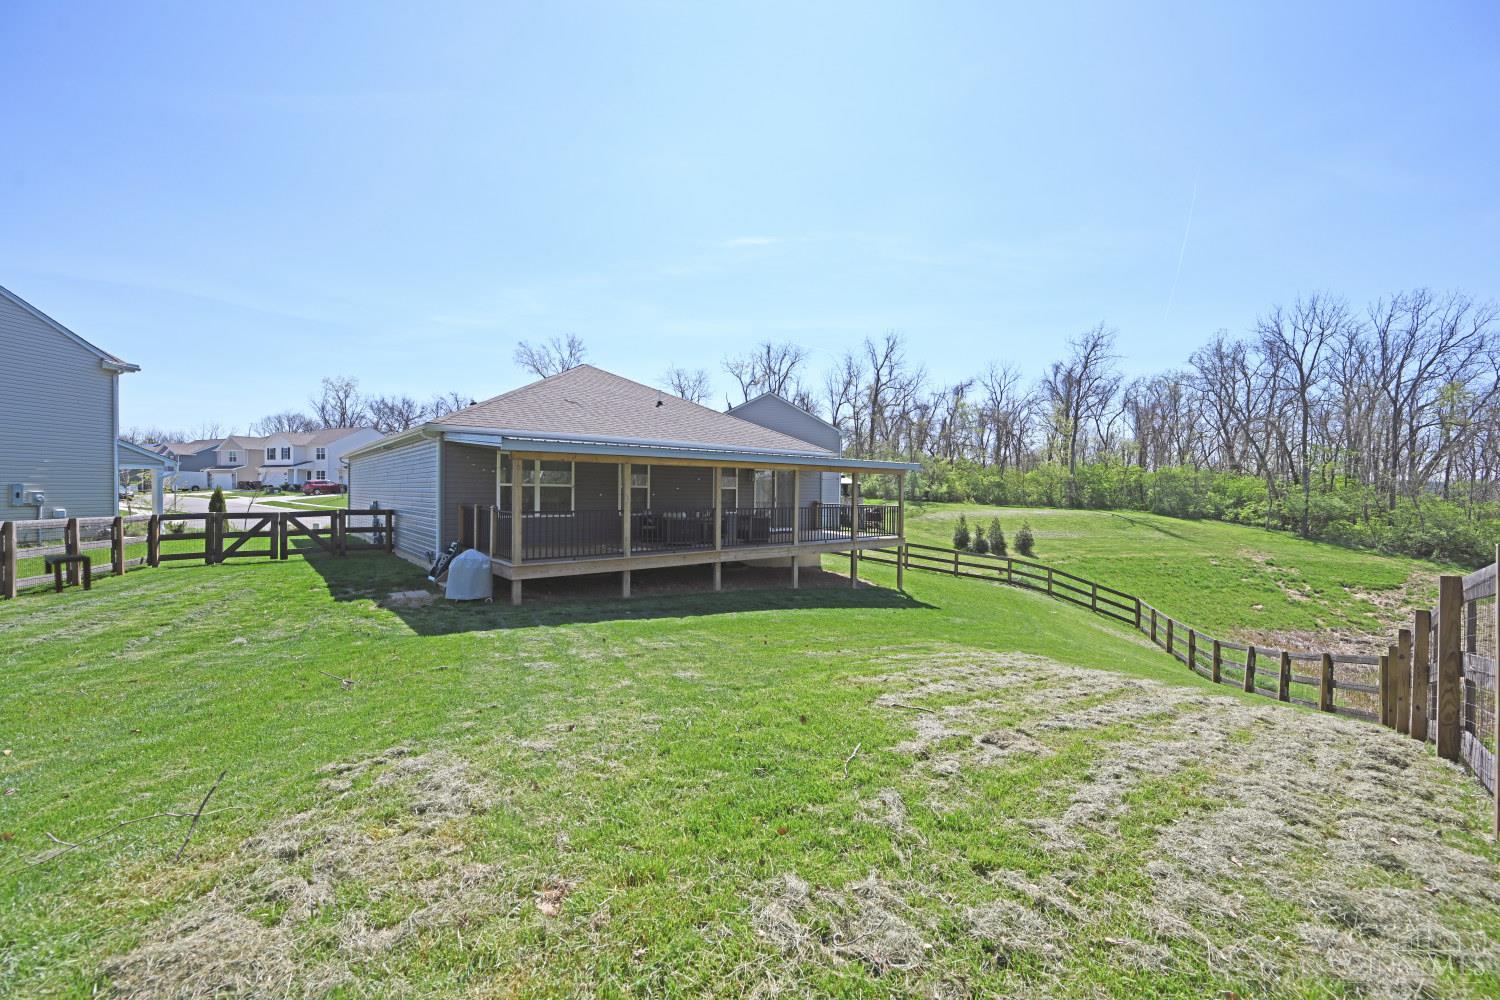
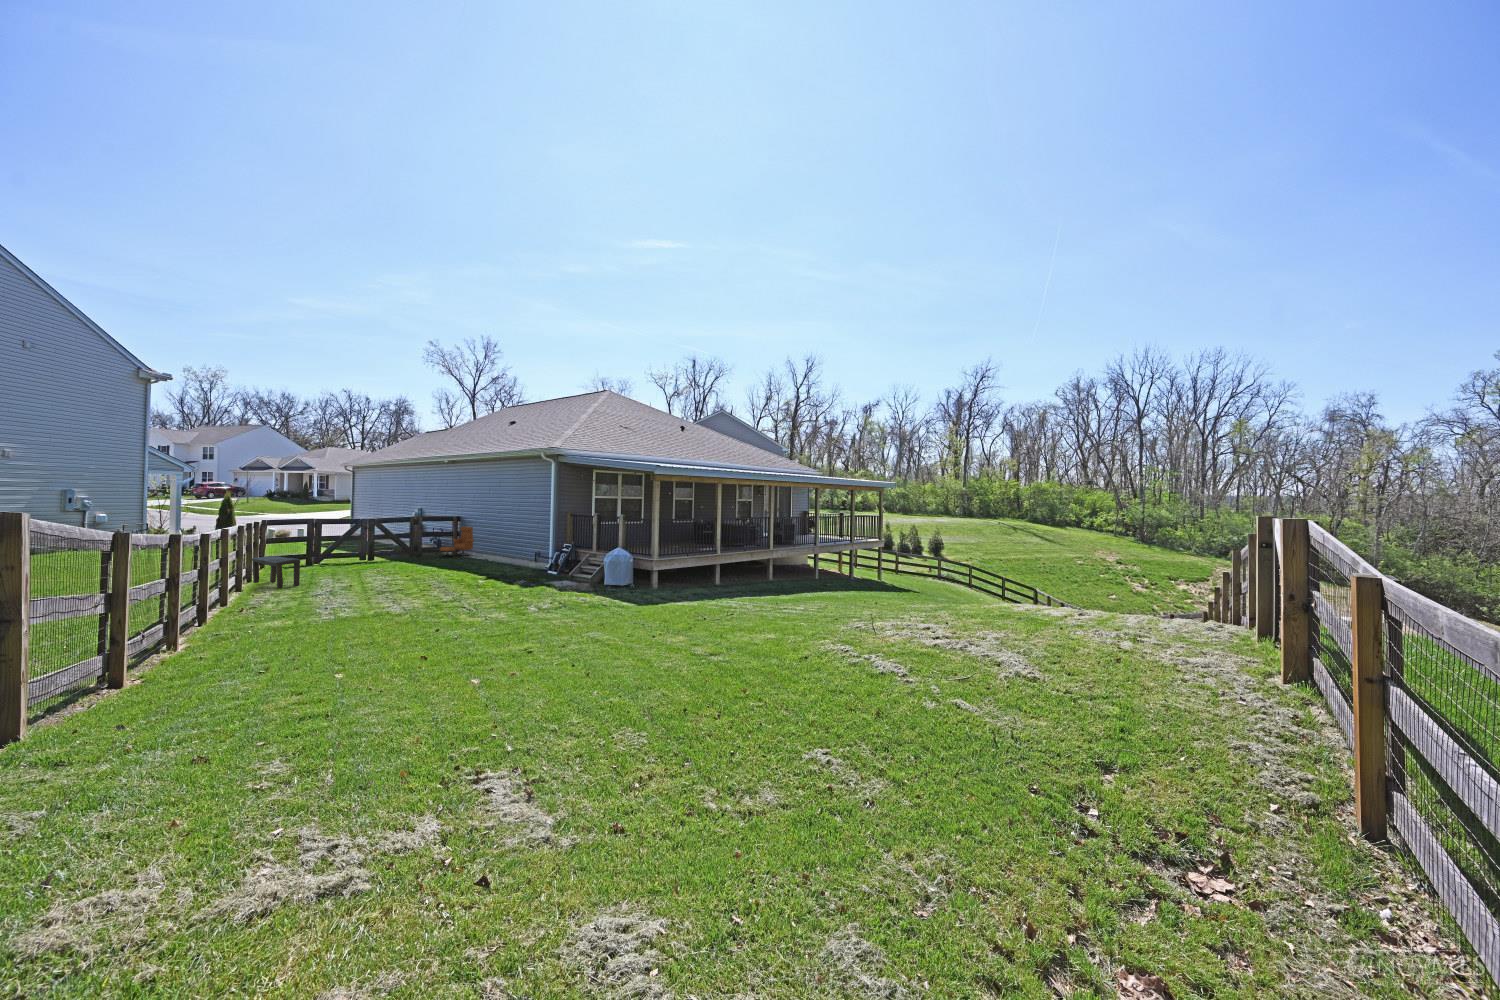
lounge chair: none [365,520,409,557] -> present [440,526,474,557]

